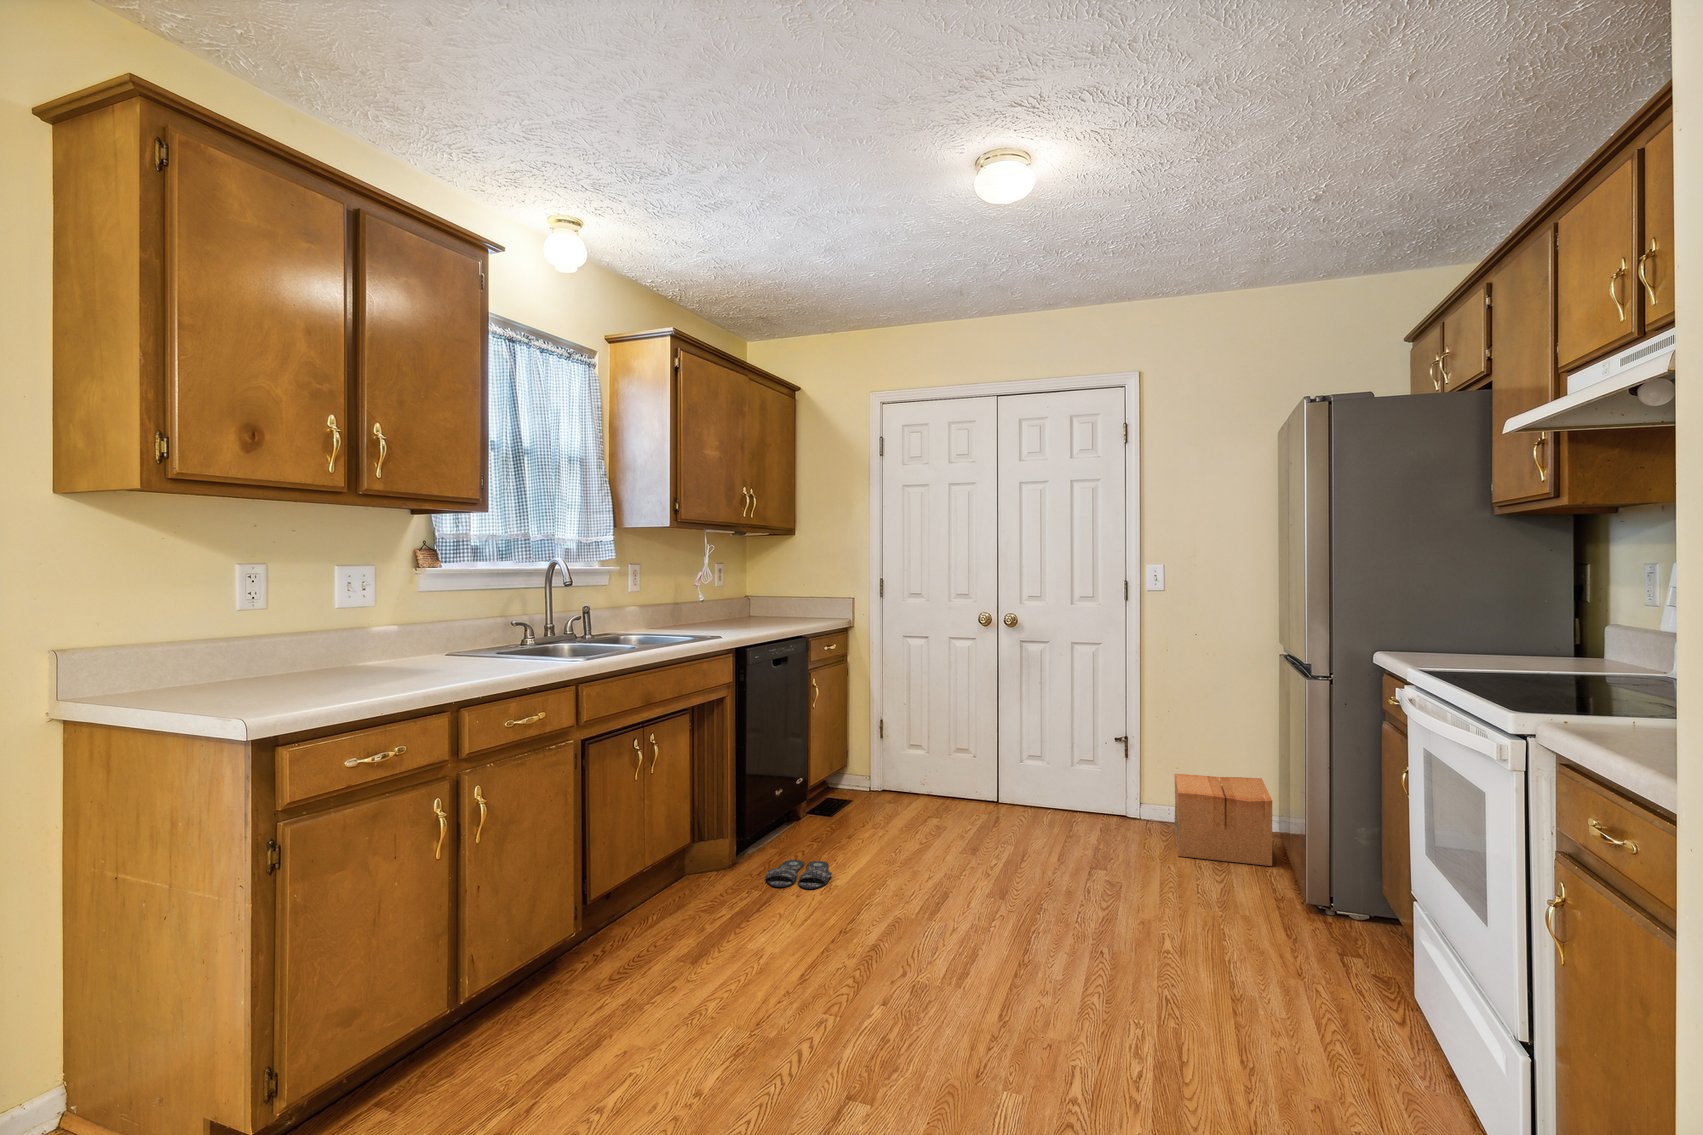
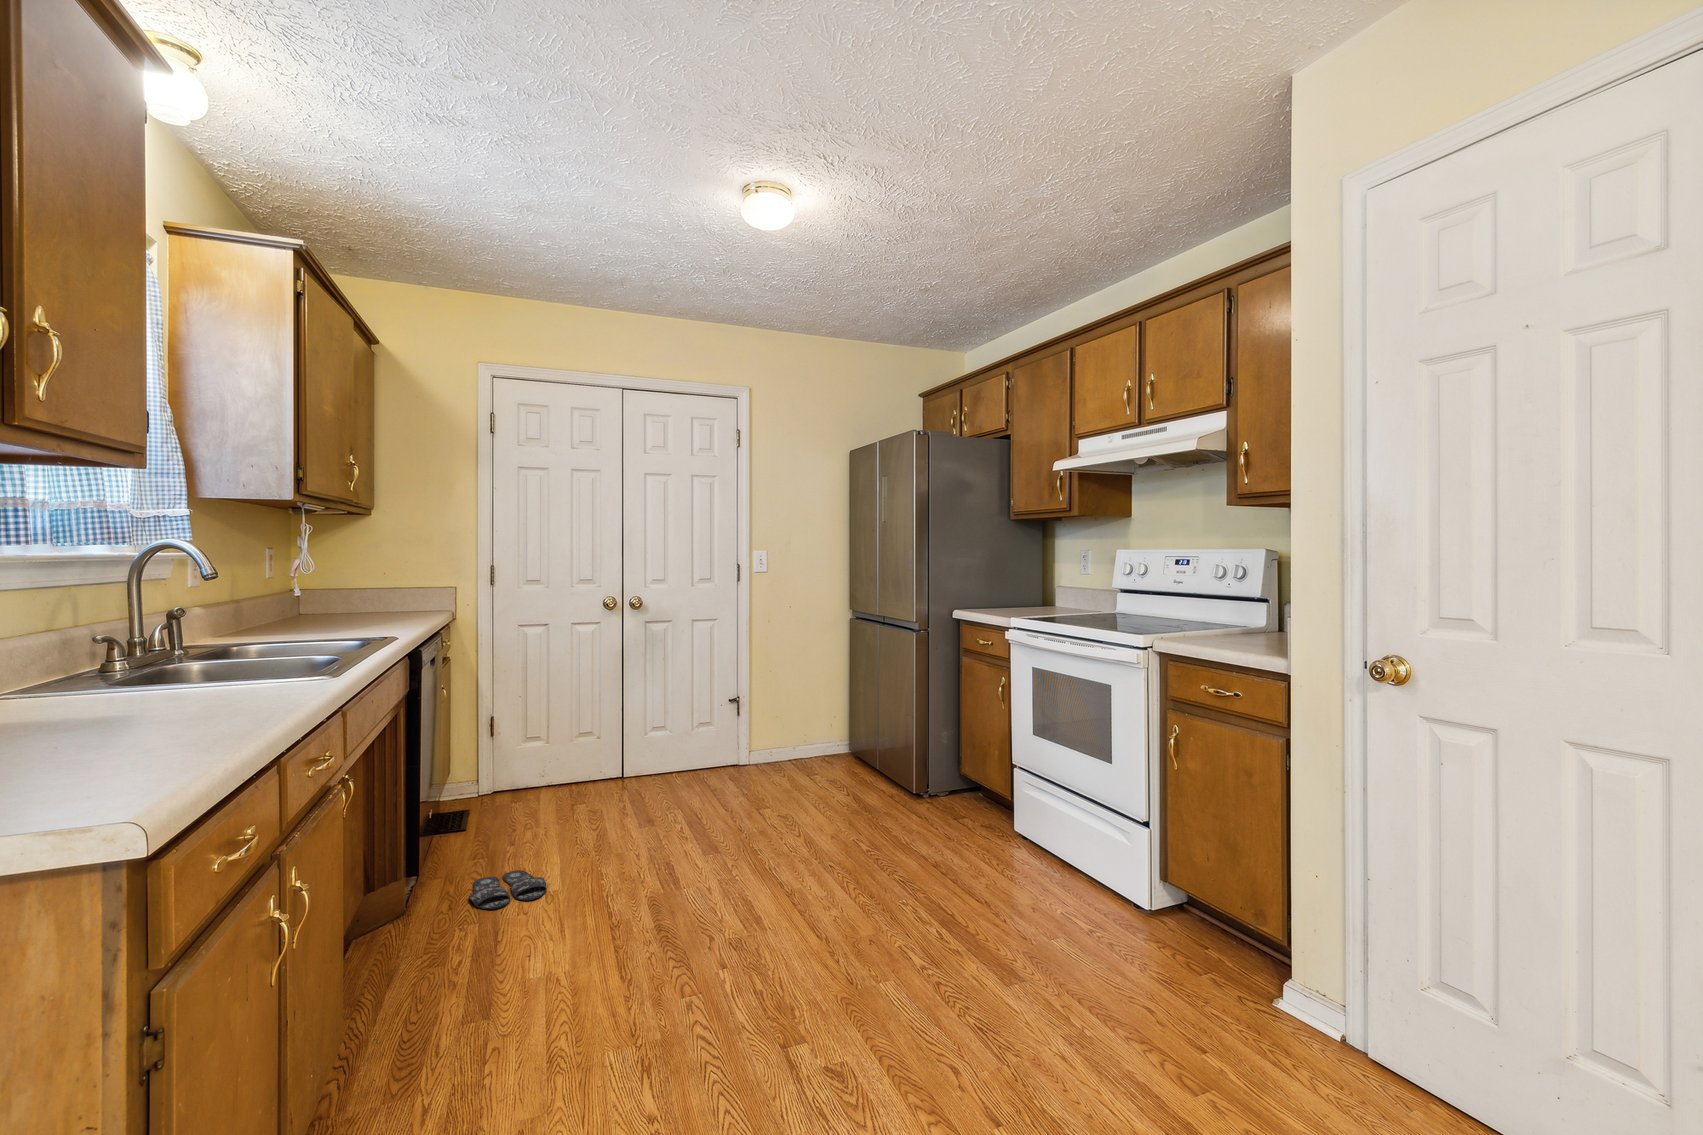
cardboard box: present [1174,774,1272,866] -> none [780,715,865,786]

